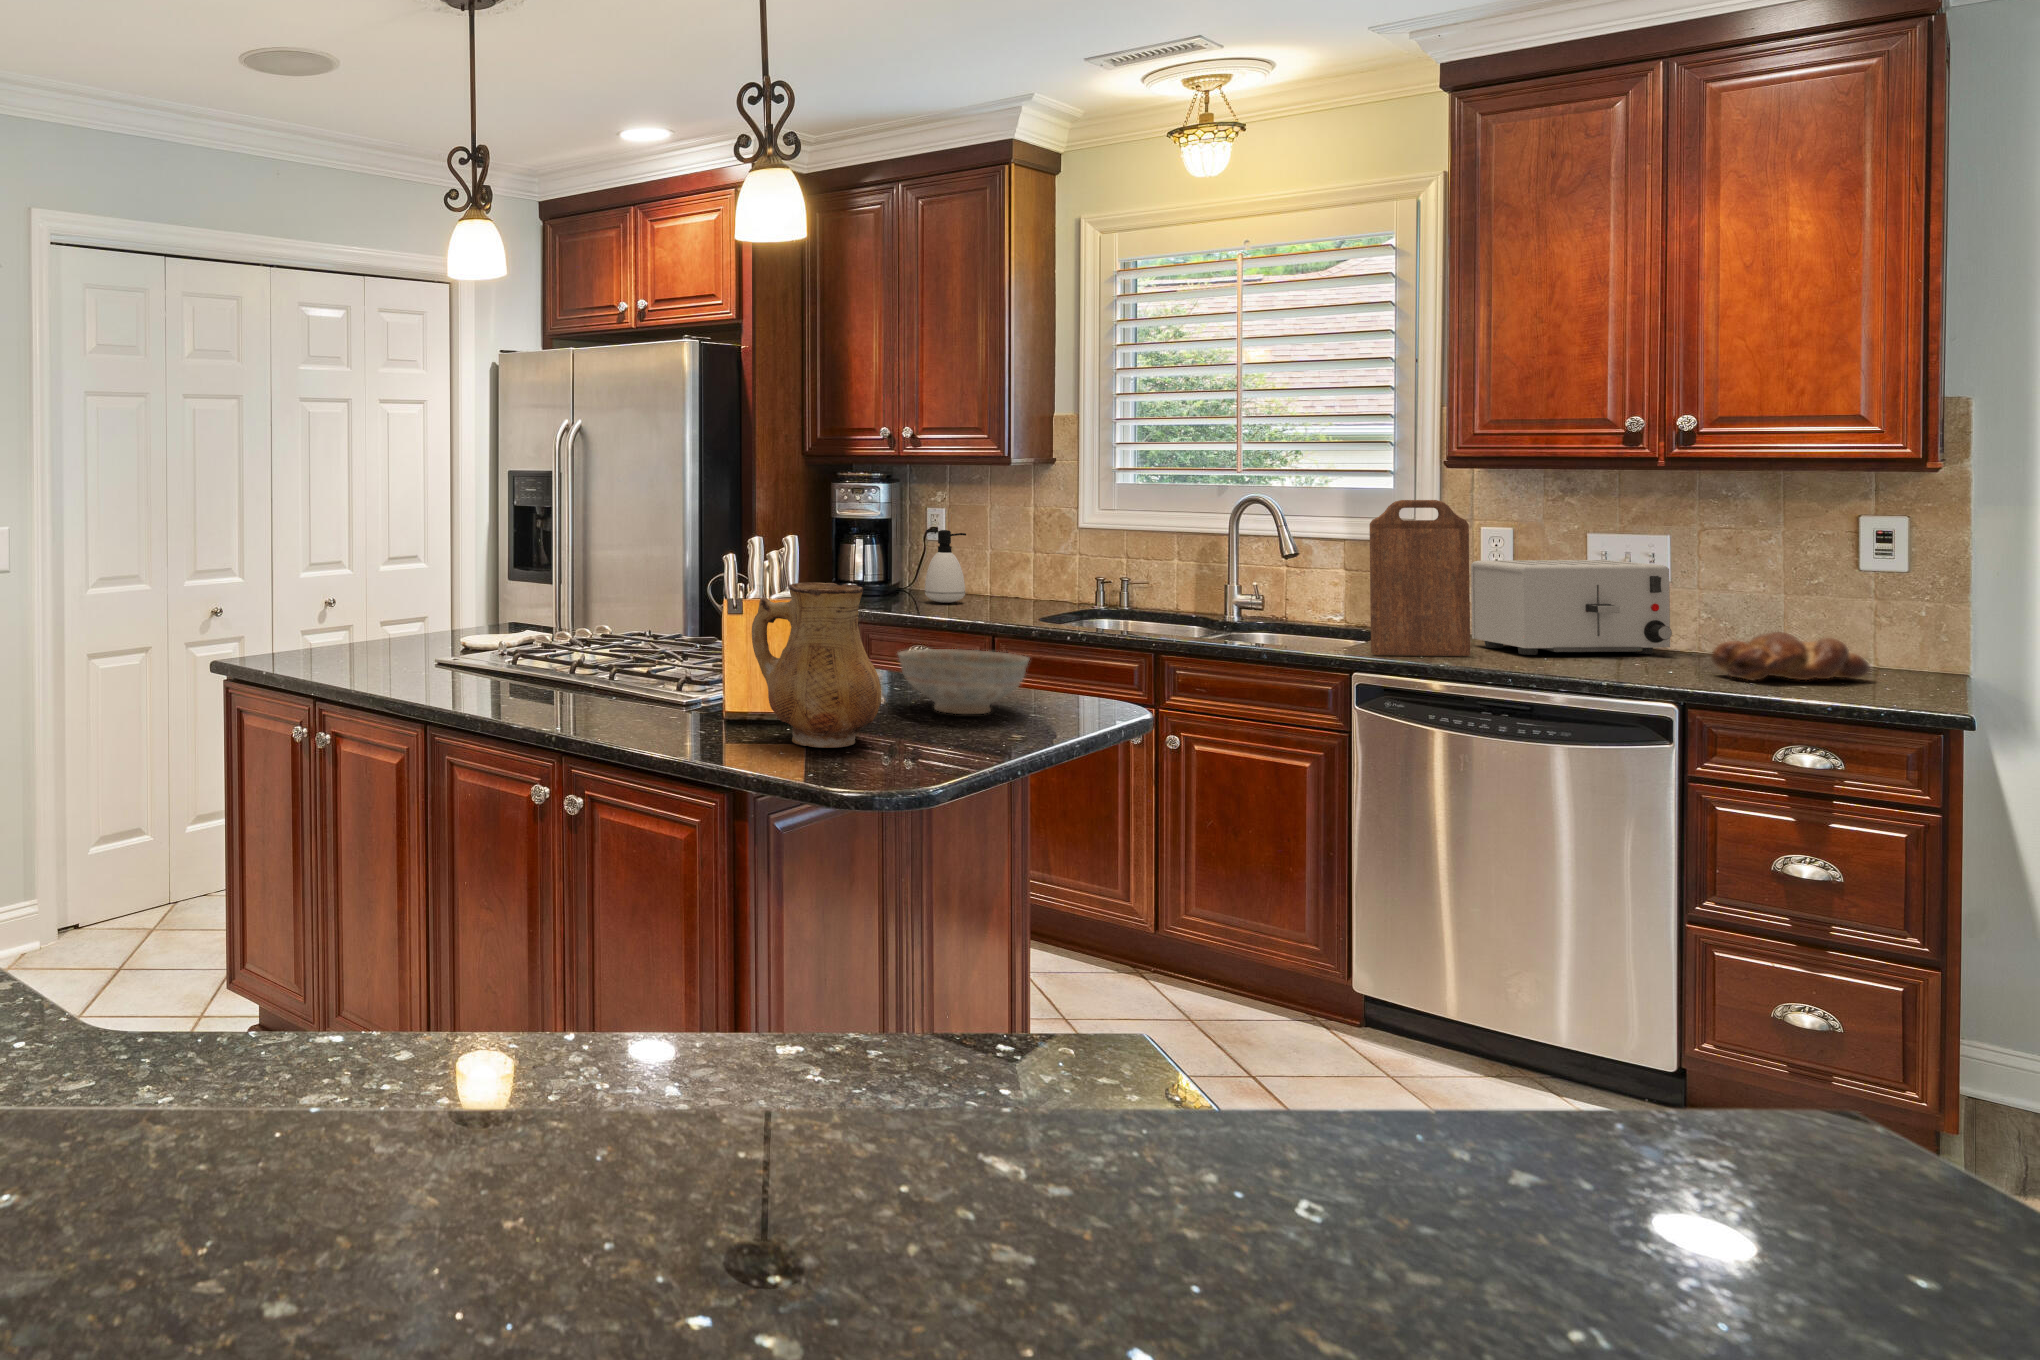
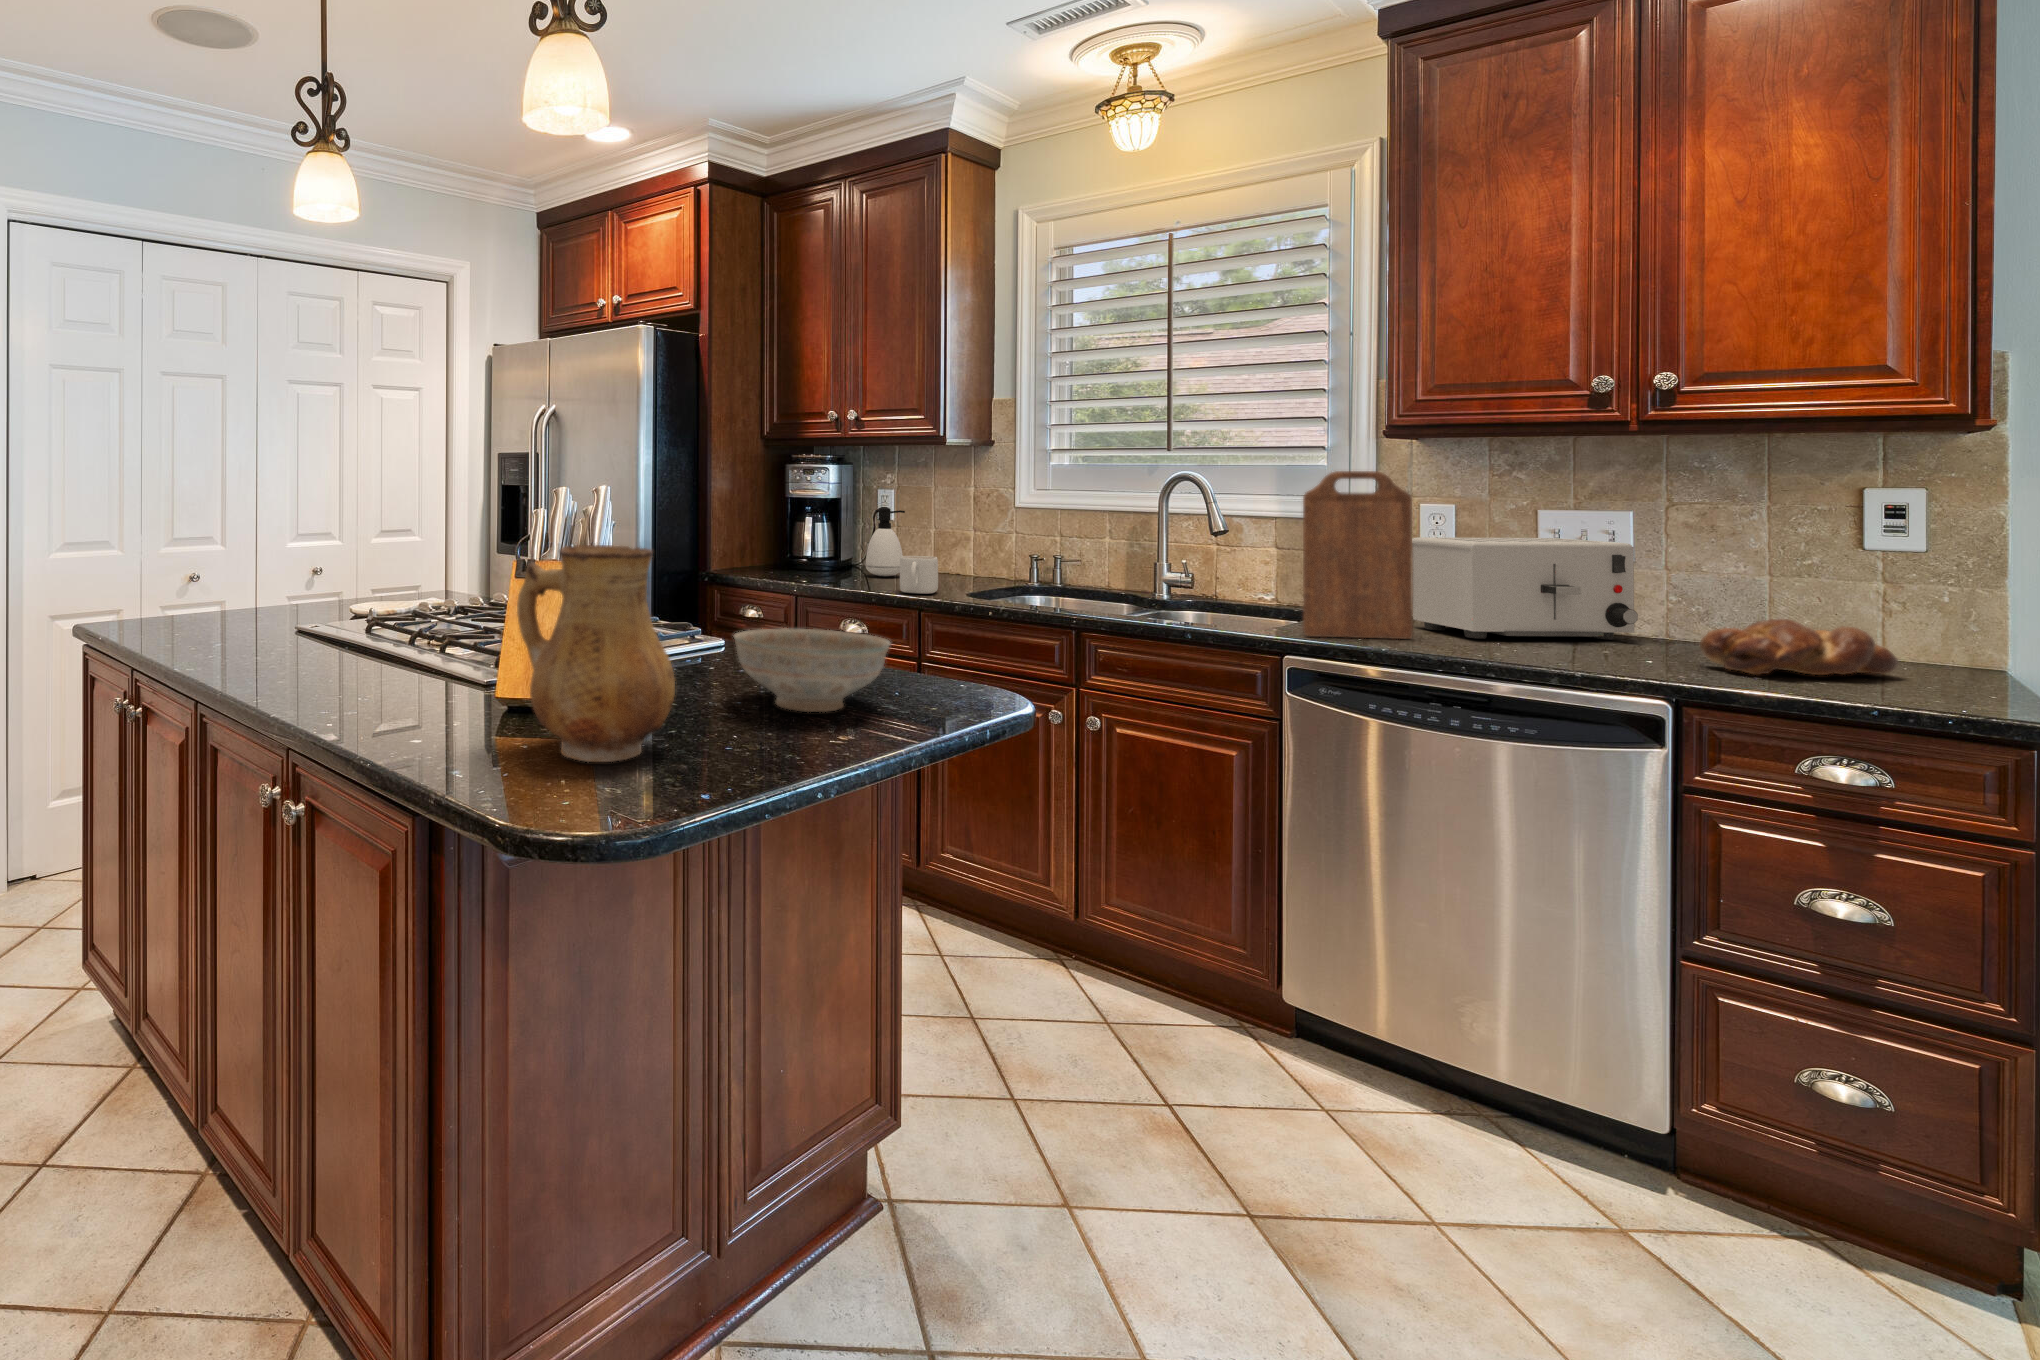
mug: none [971,582,1010,620] -> present [900,556,938,594]

